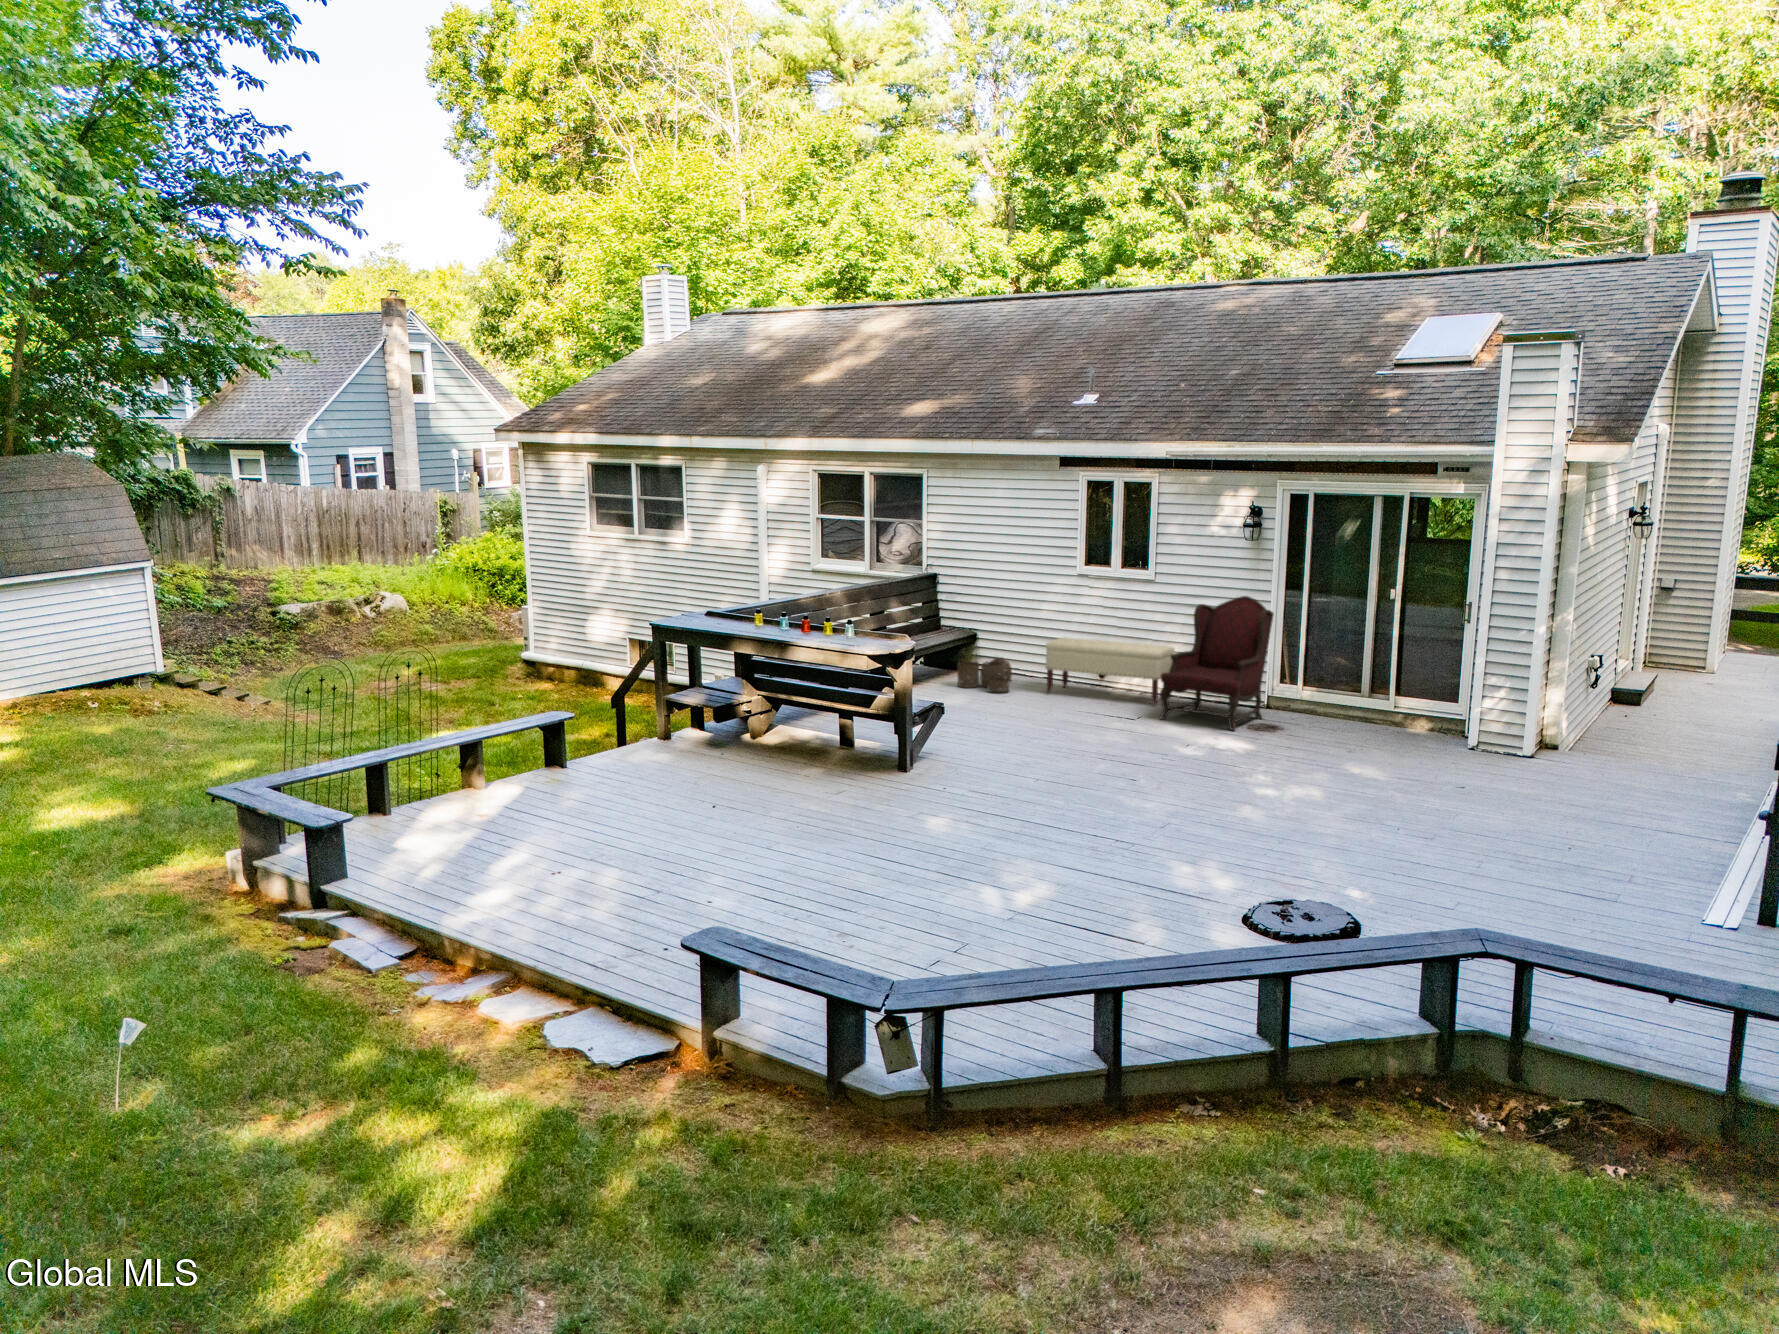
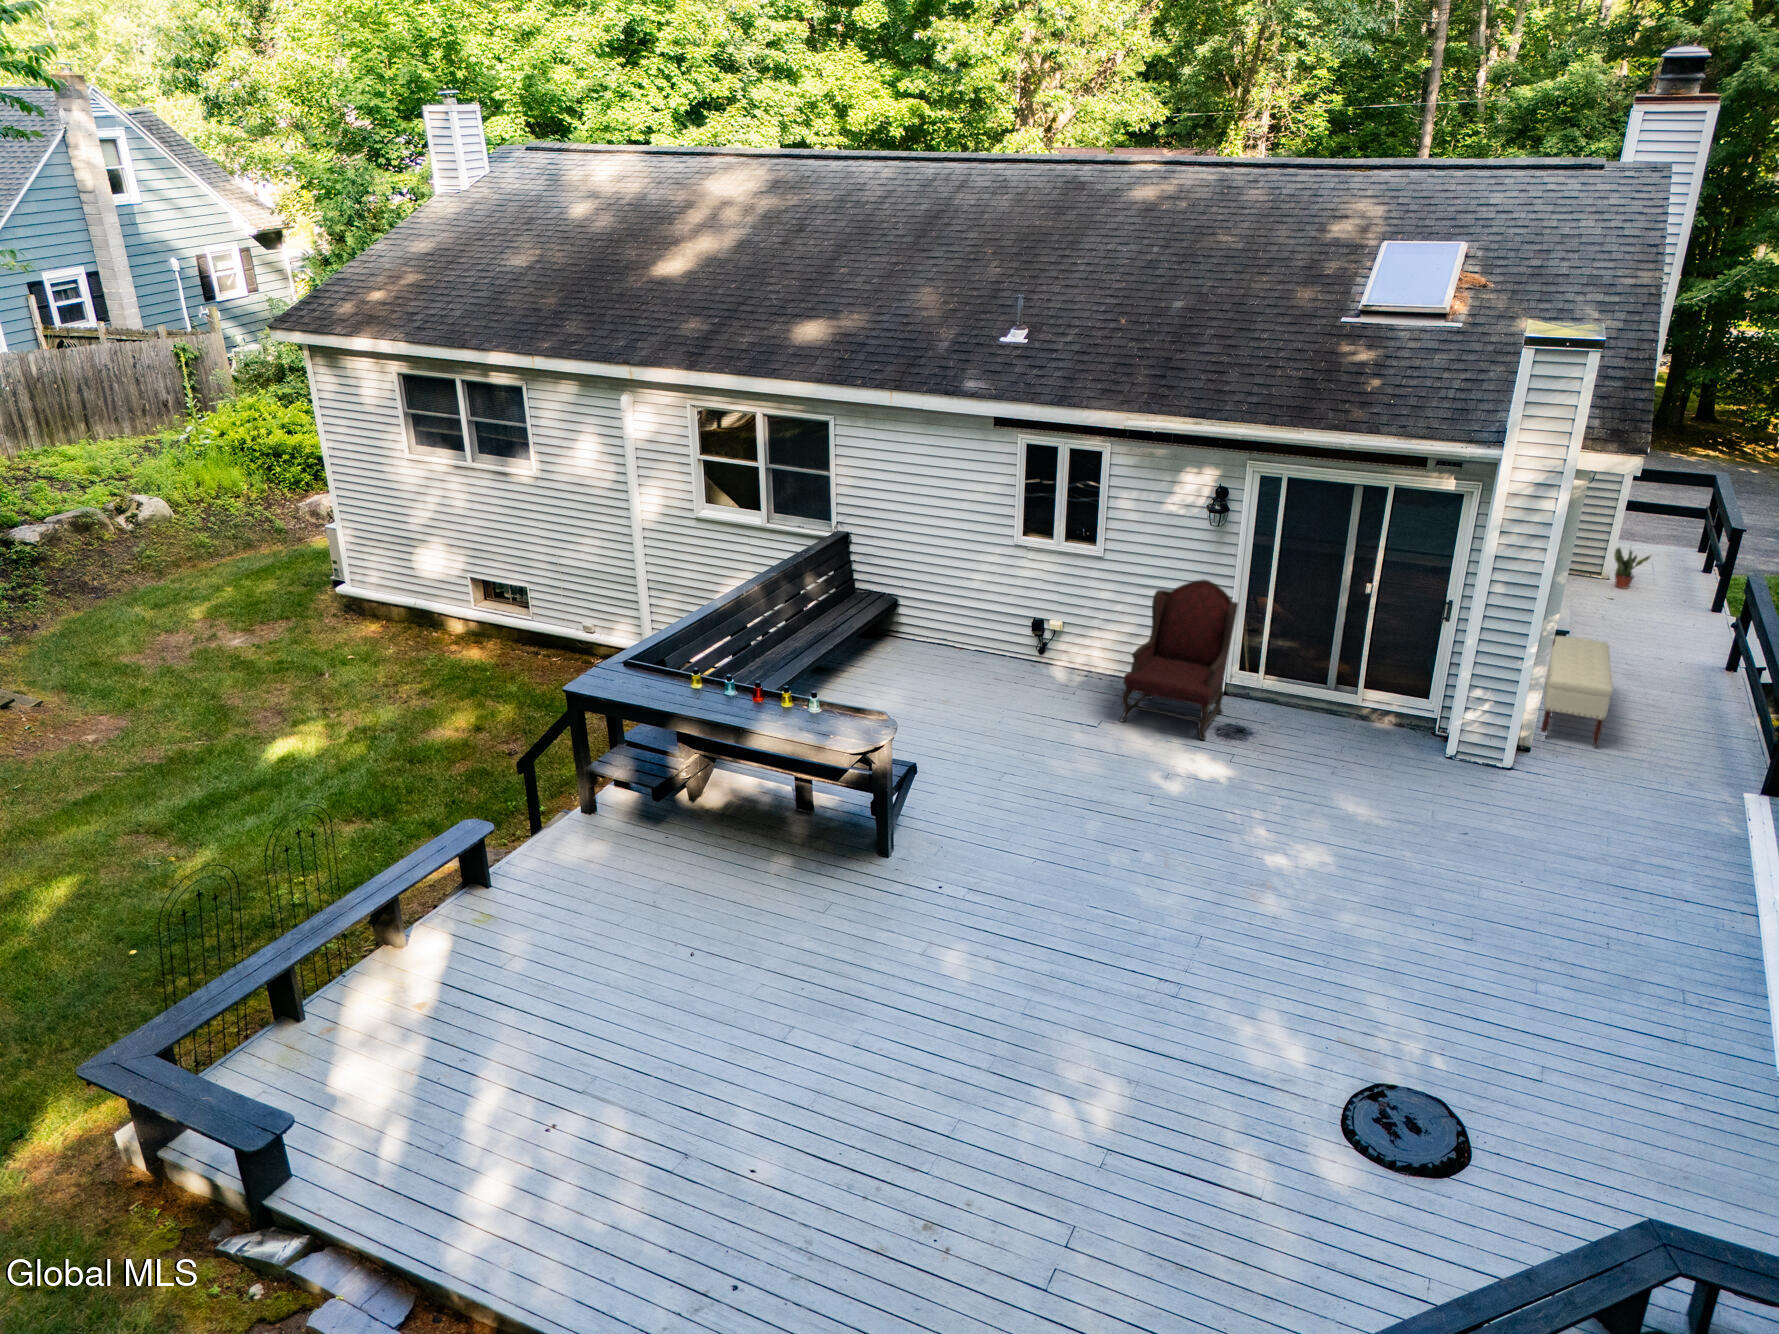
potted plant: none [1724,621,1761,668] -> present [1614,548,1651,589]
bench: present [1046,637,1175,705] -> present [1541,636,1613,746]
woven basket: present [957,658,1012,692] -> none [882,625,942,678]

